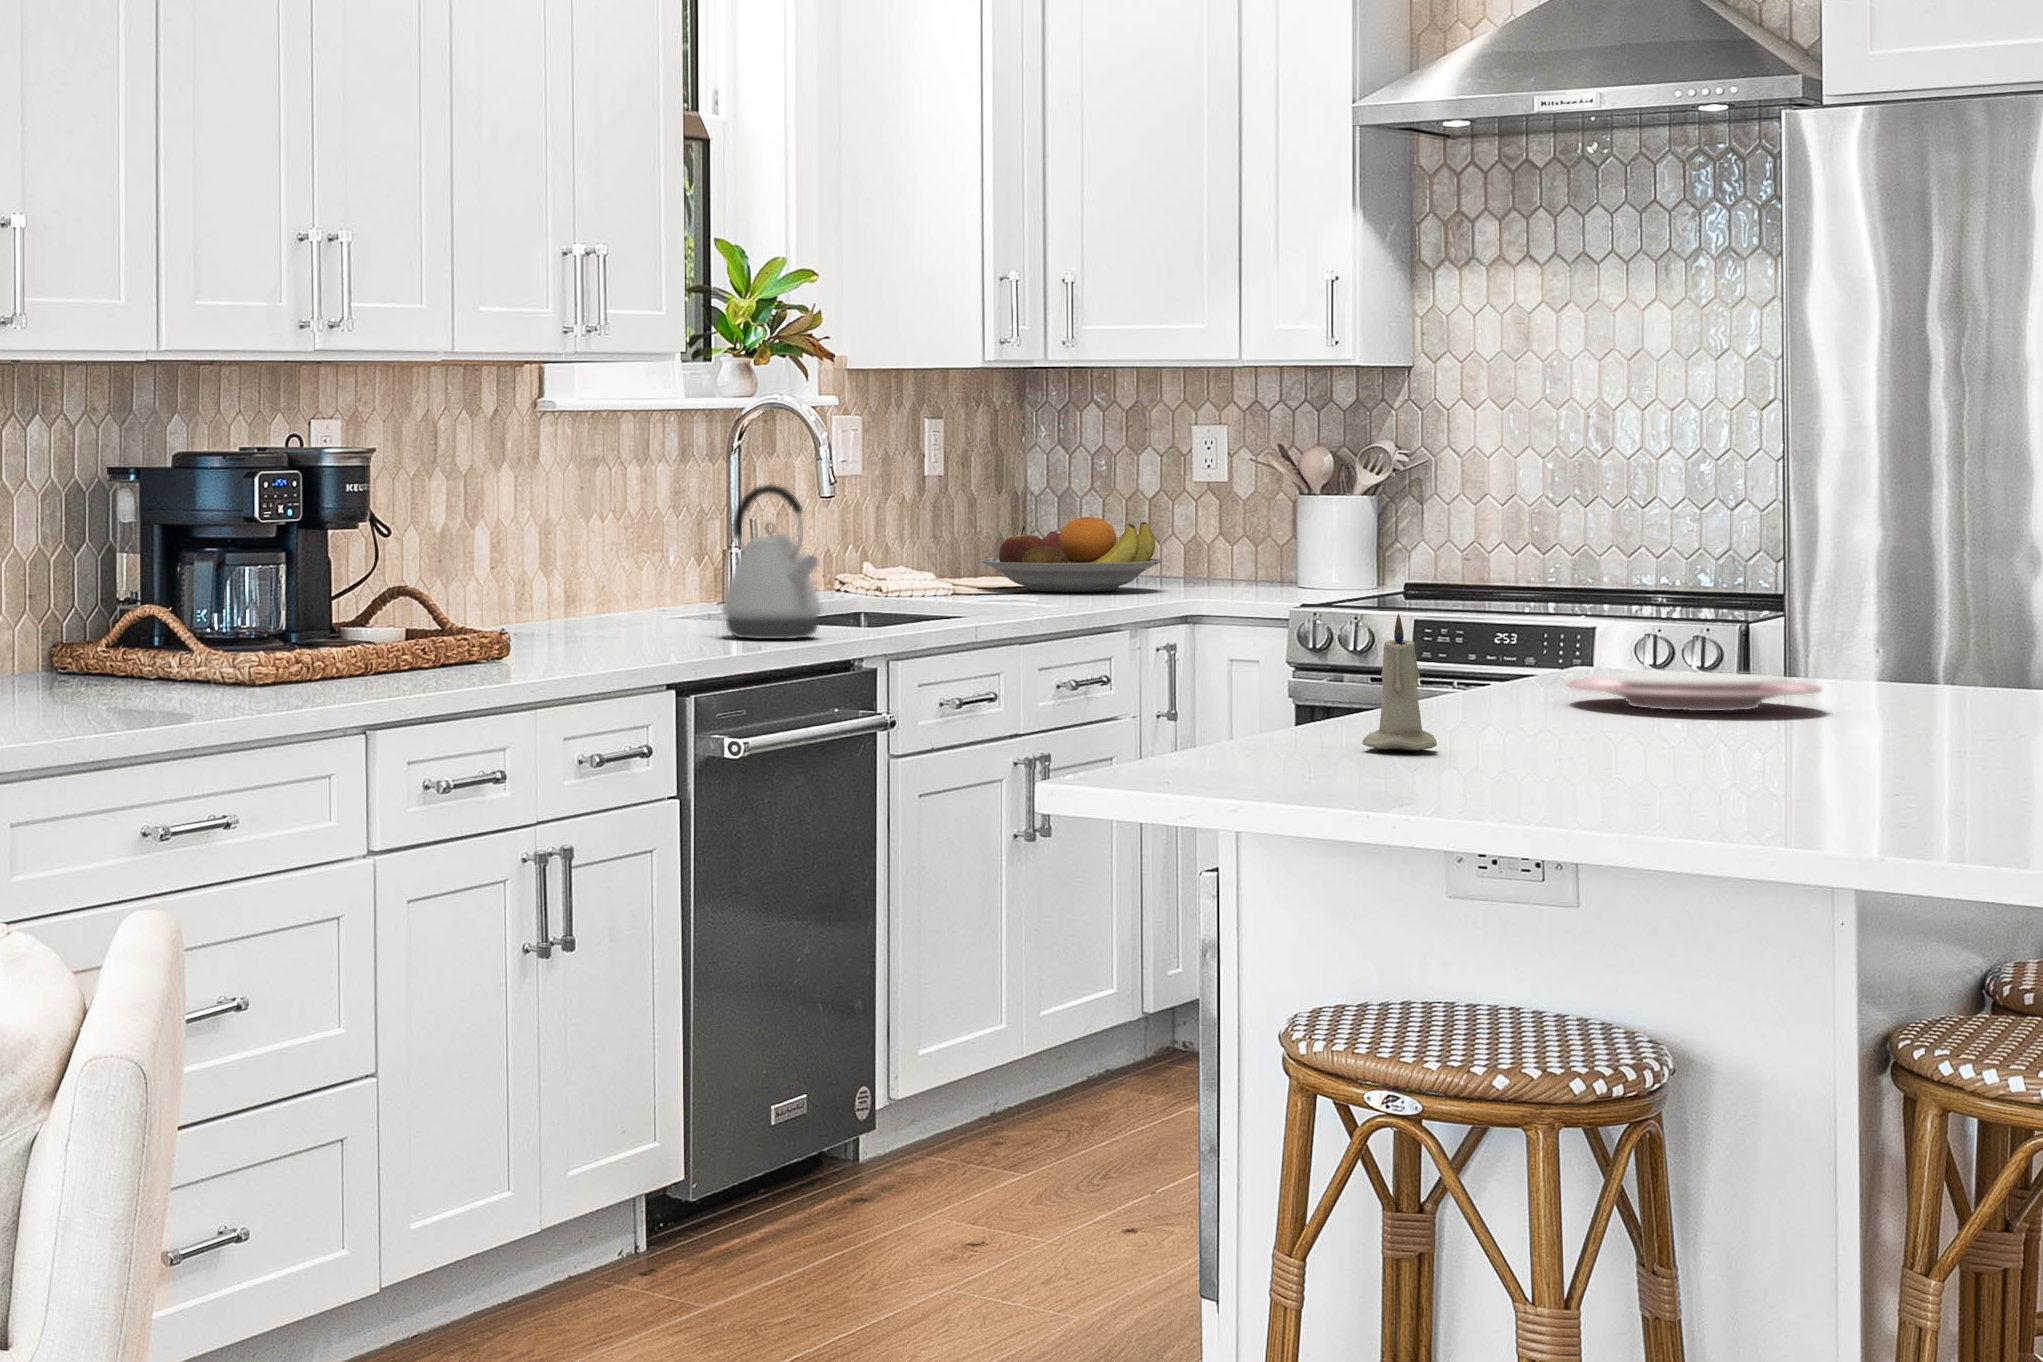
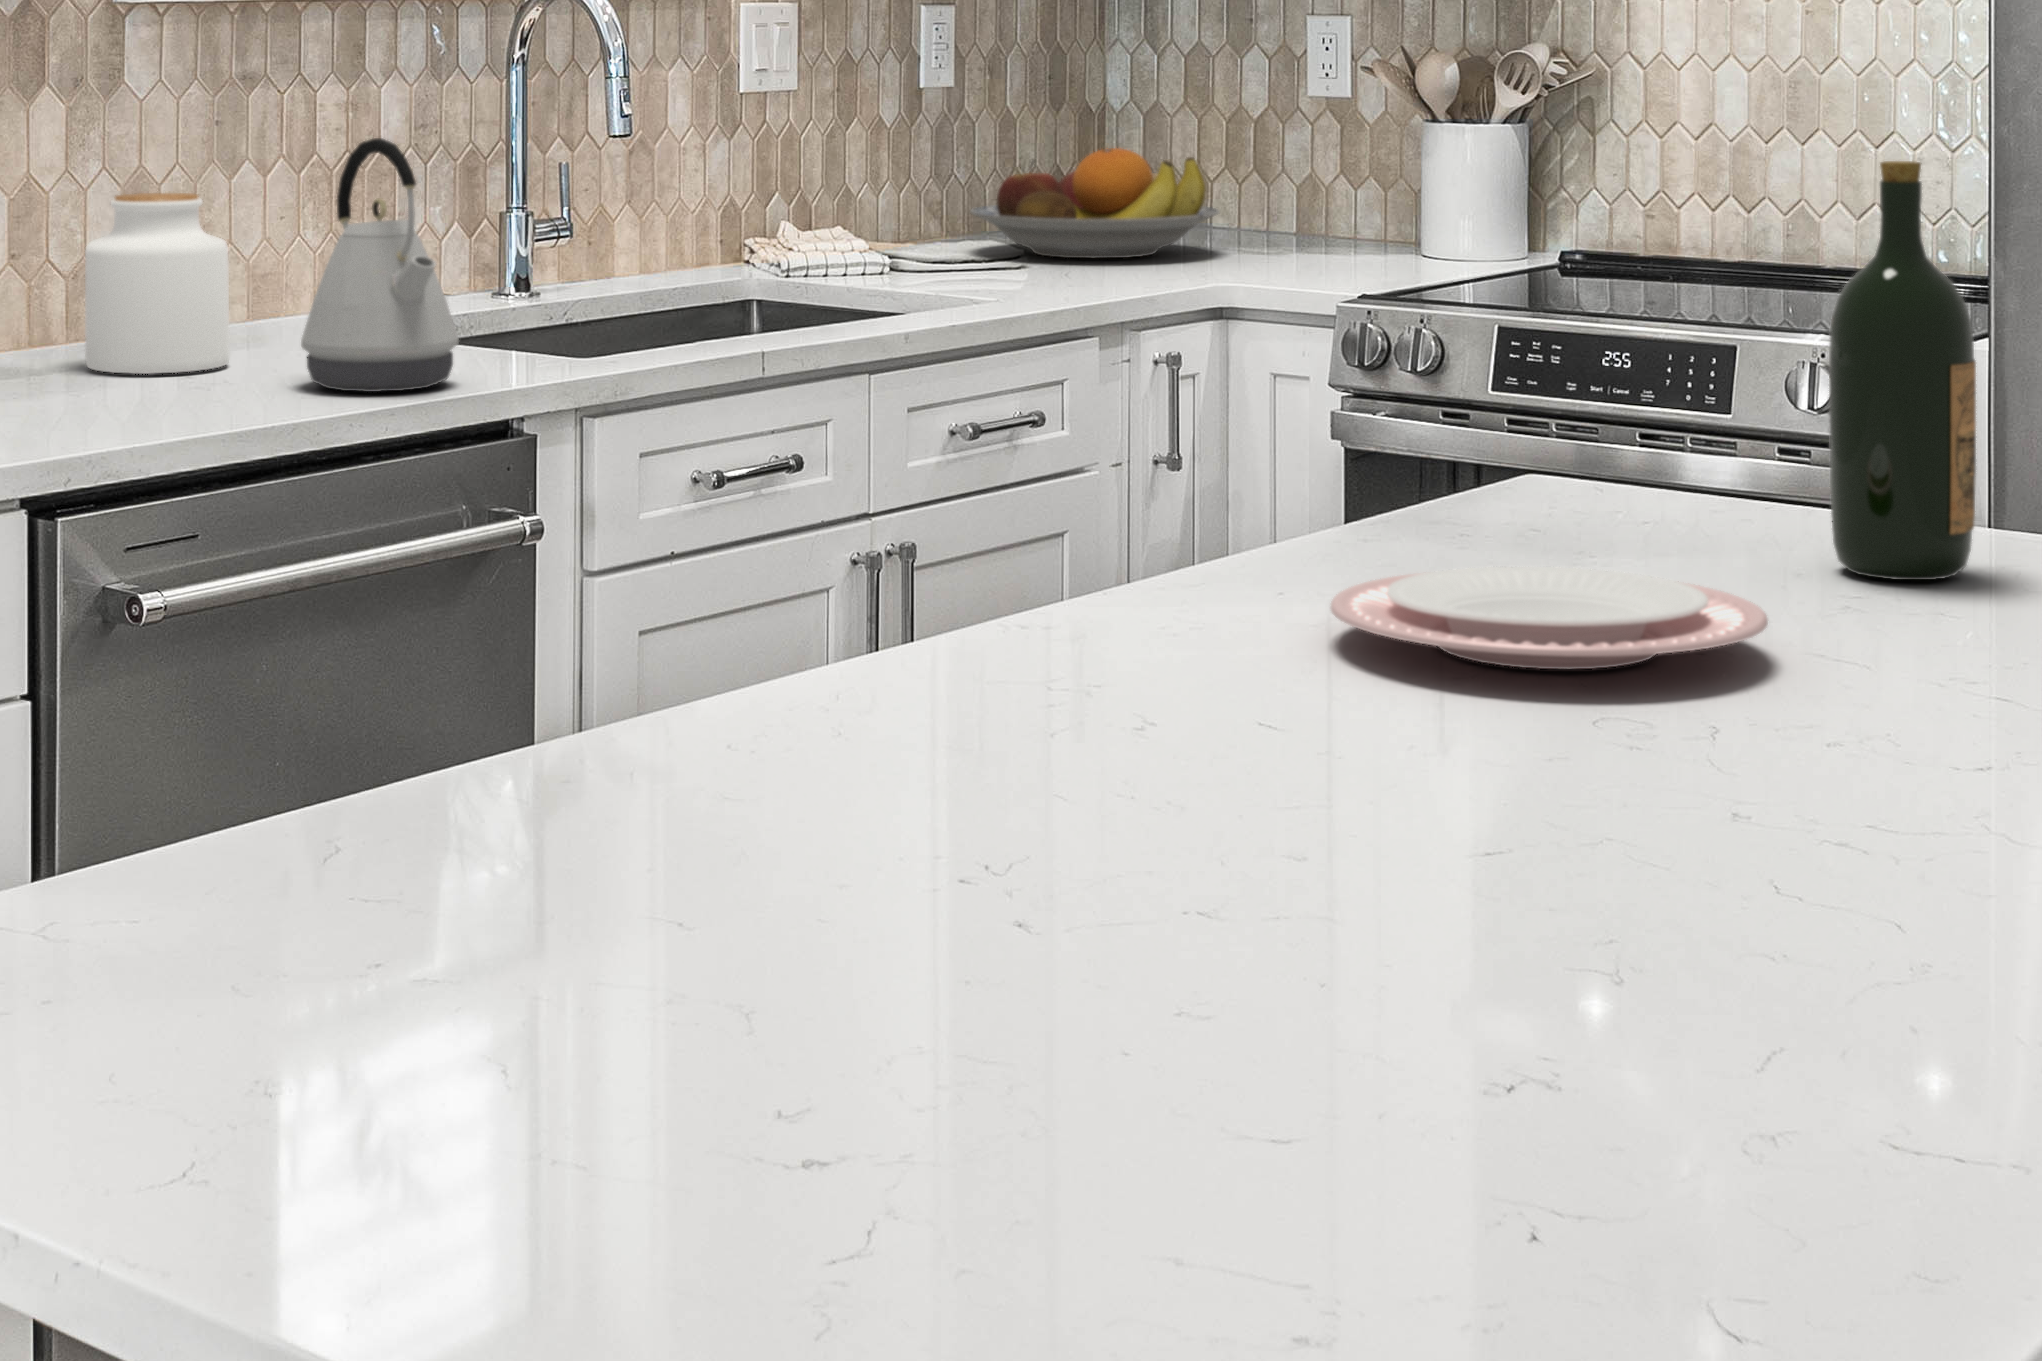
wine bottle: none [1803,459,1895,689] -> present [1829,161,1976,580]
jar: none [560,525,650,634] -> present [85,193,230,374]
candle: present [1362,614,1437,750] -> none [647,561,805,866]

